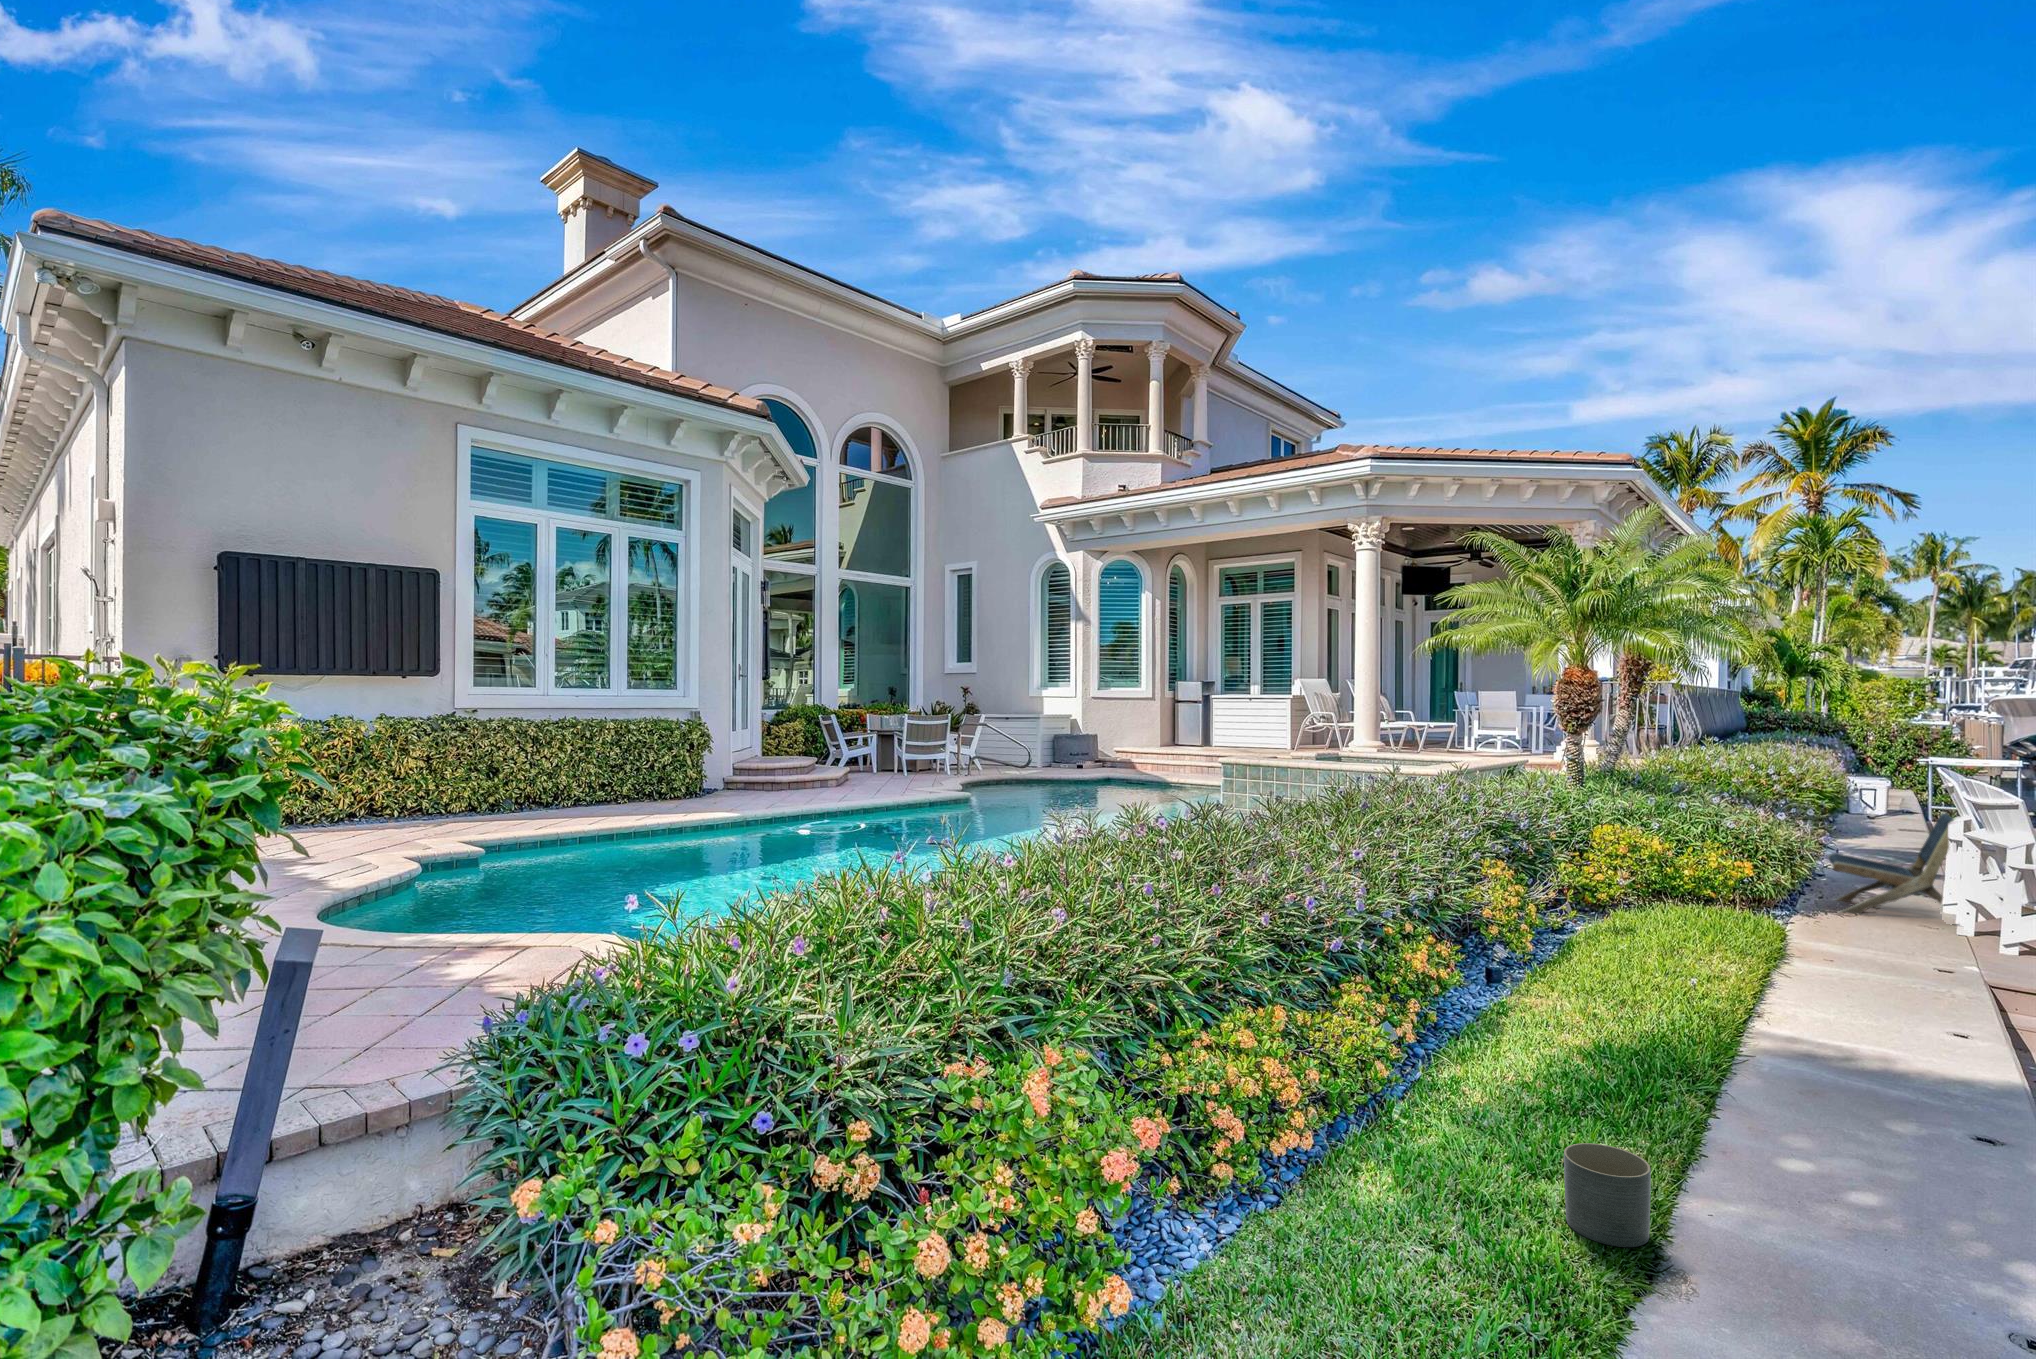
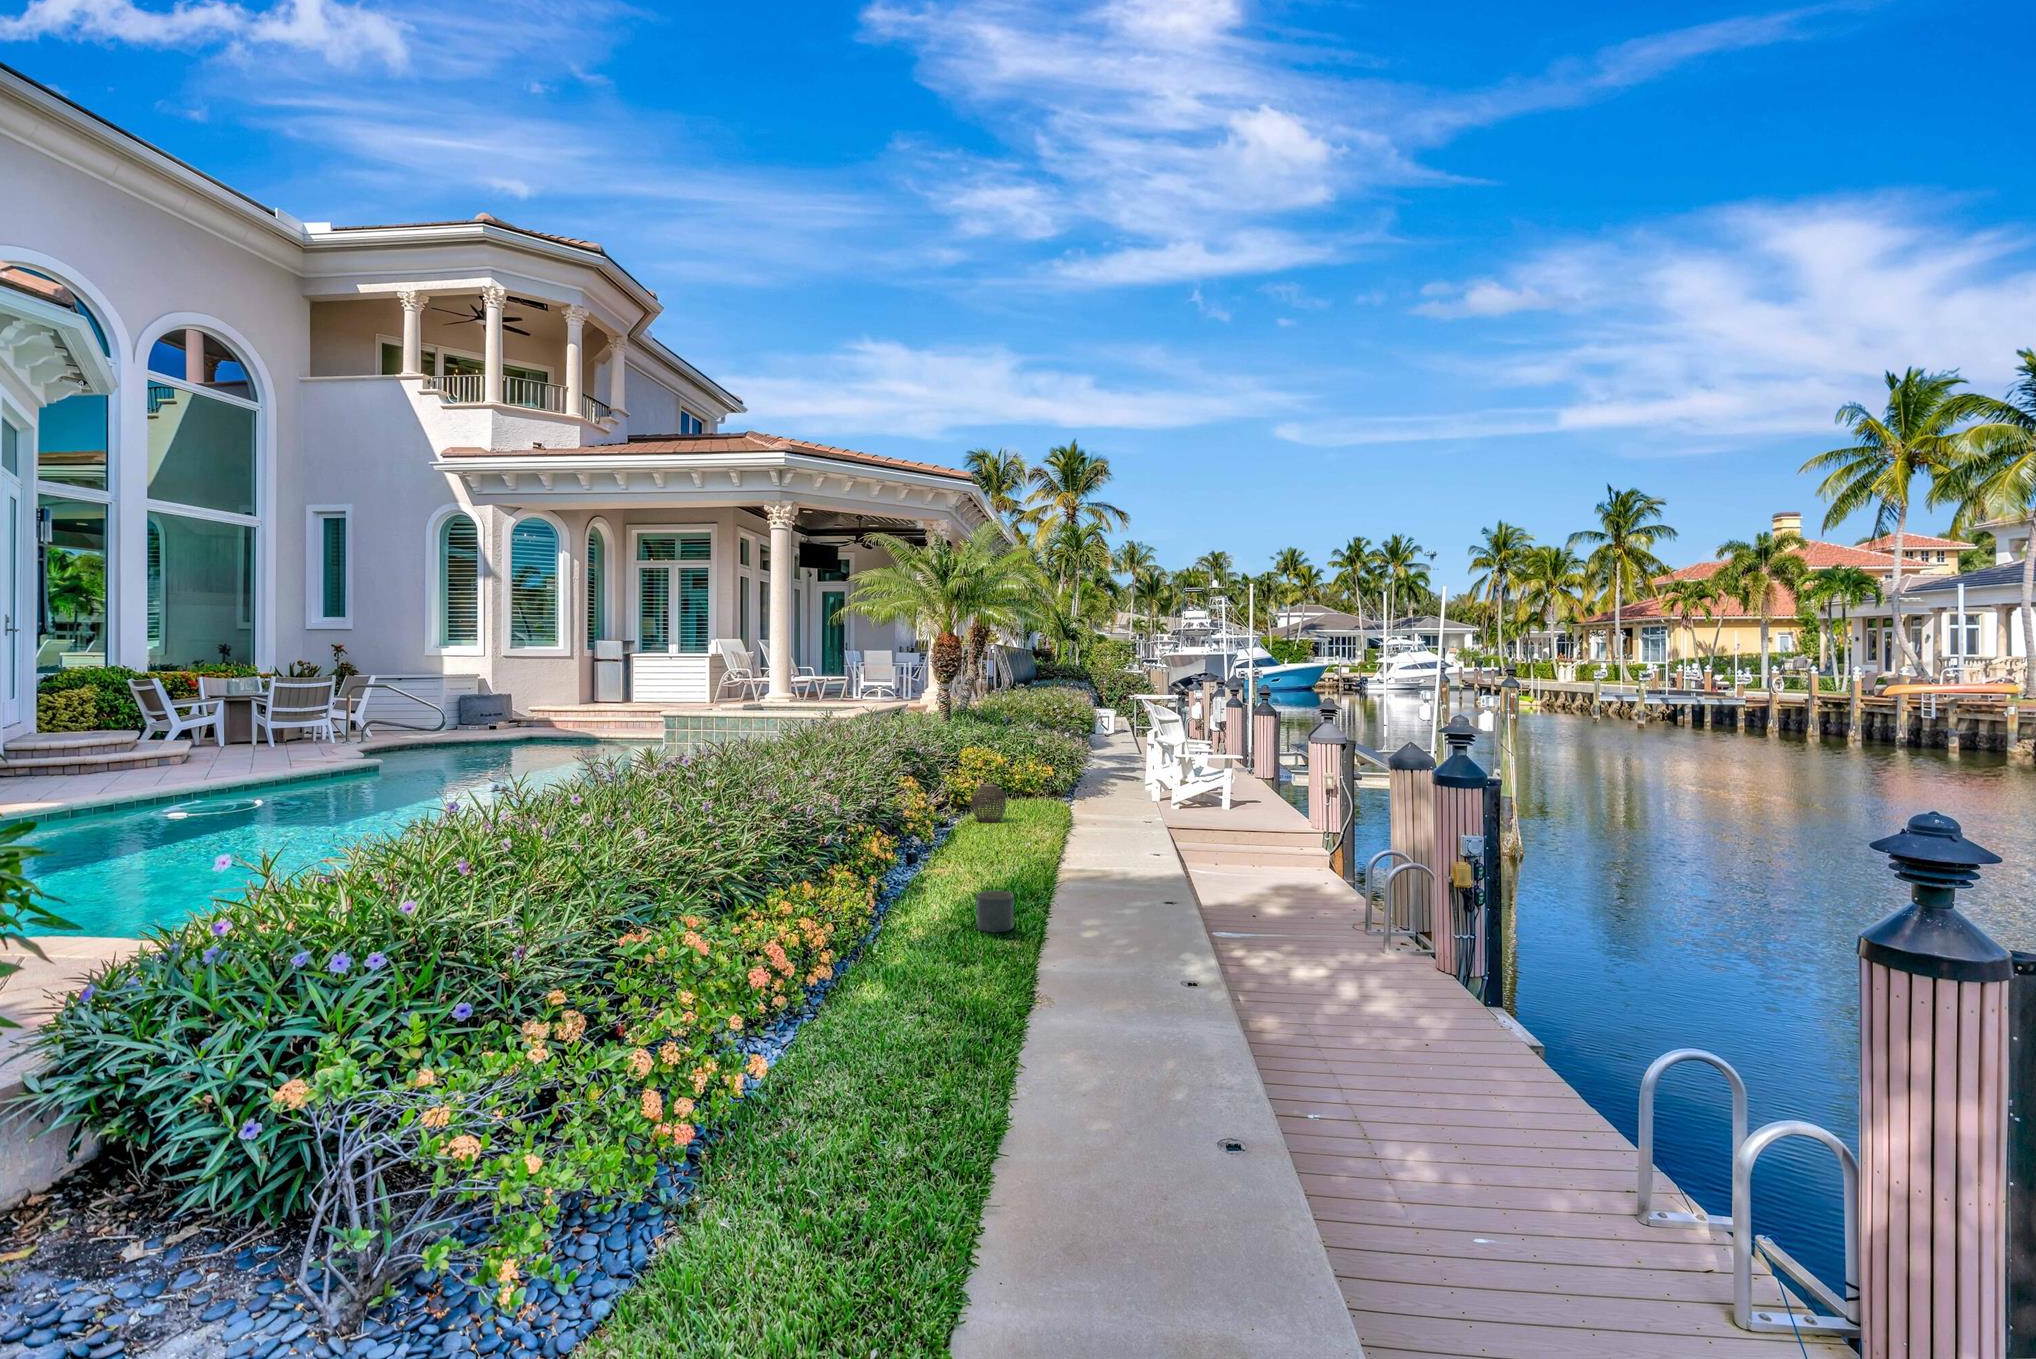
lounge chair: present [1828,813,1954,914] -> none [1090,730,1154,796]
woven basket: none [1604,886,1666,948] -> present [972,784,1006,822]

